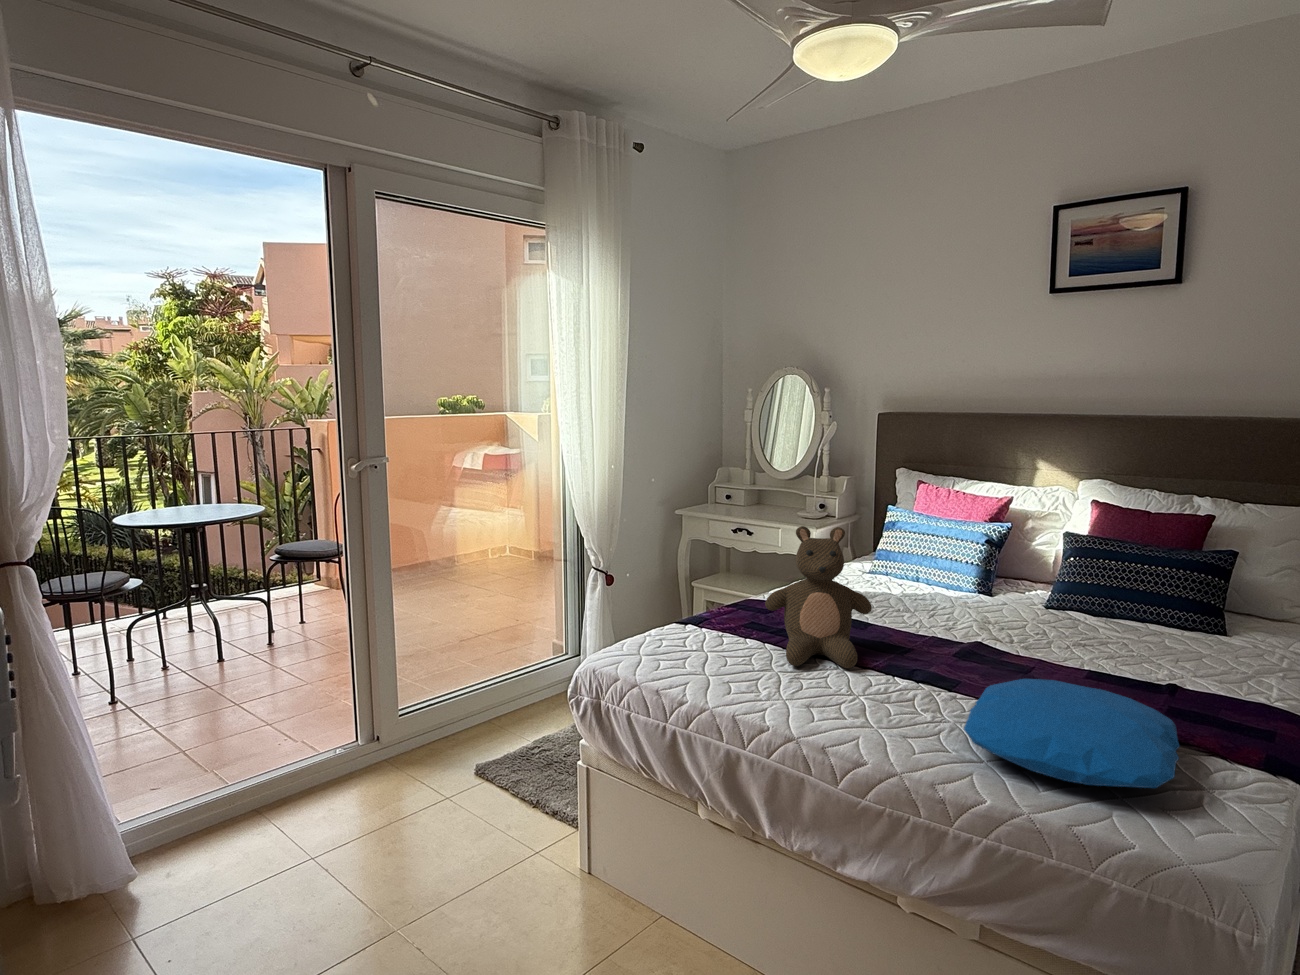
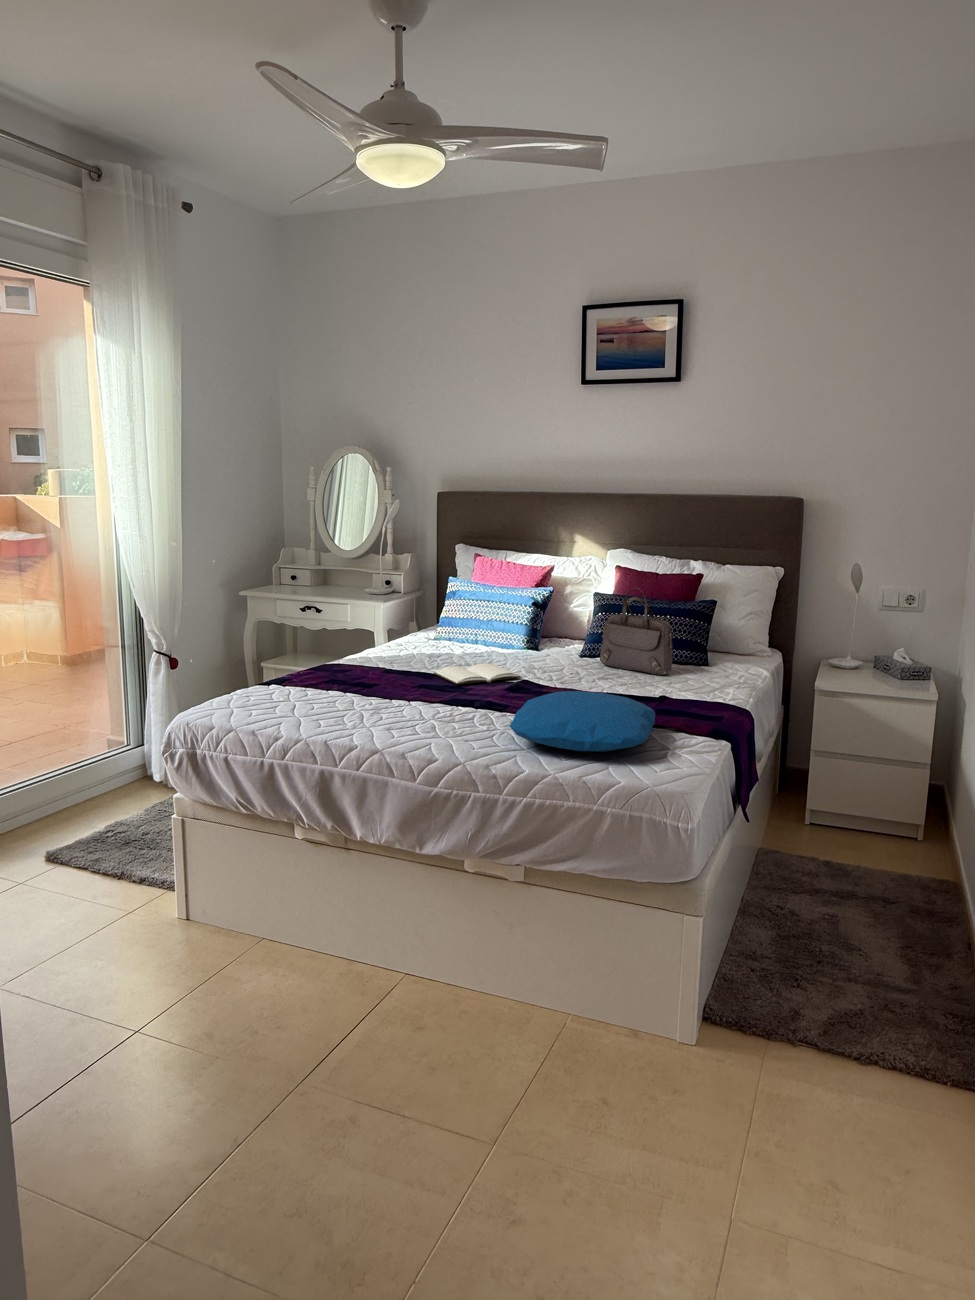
stuffed bear: present [765,526,872,668] -> none [345,584,438,705]
handbag: none [1075,535,1182,649] -> present [600,588,673,675]
book: none [866,615,974,643] -> present [434,663,521,684]

